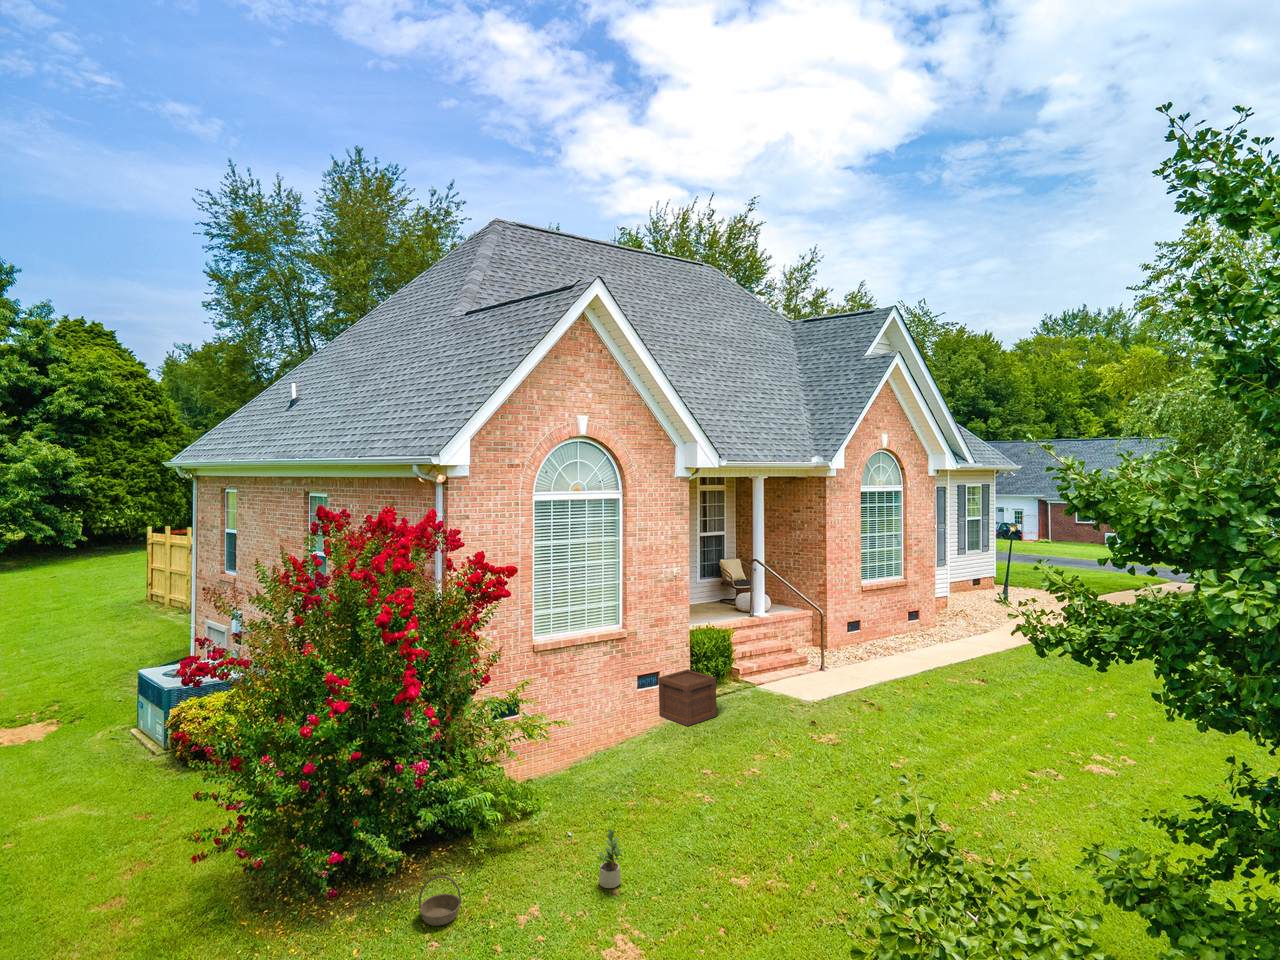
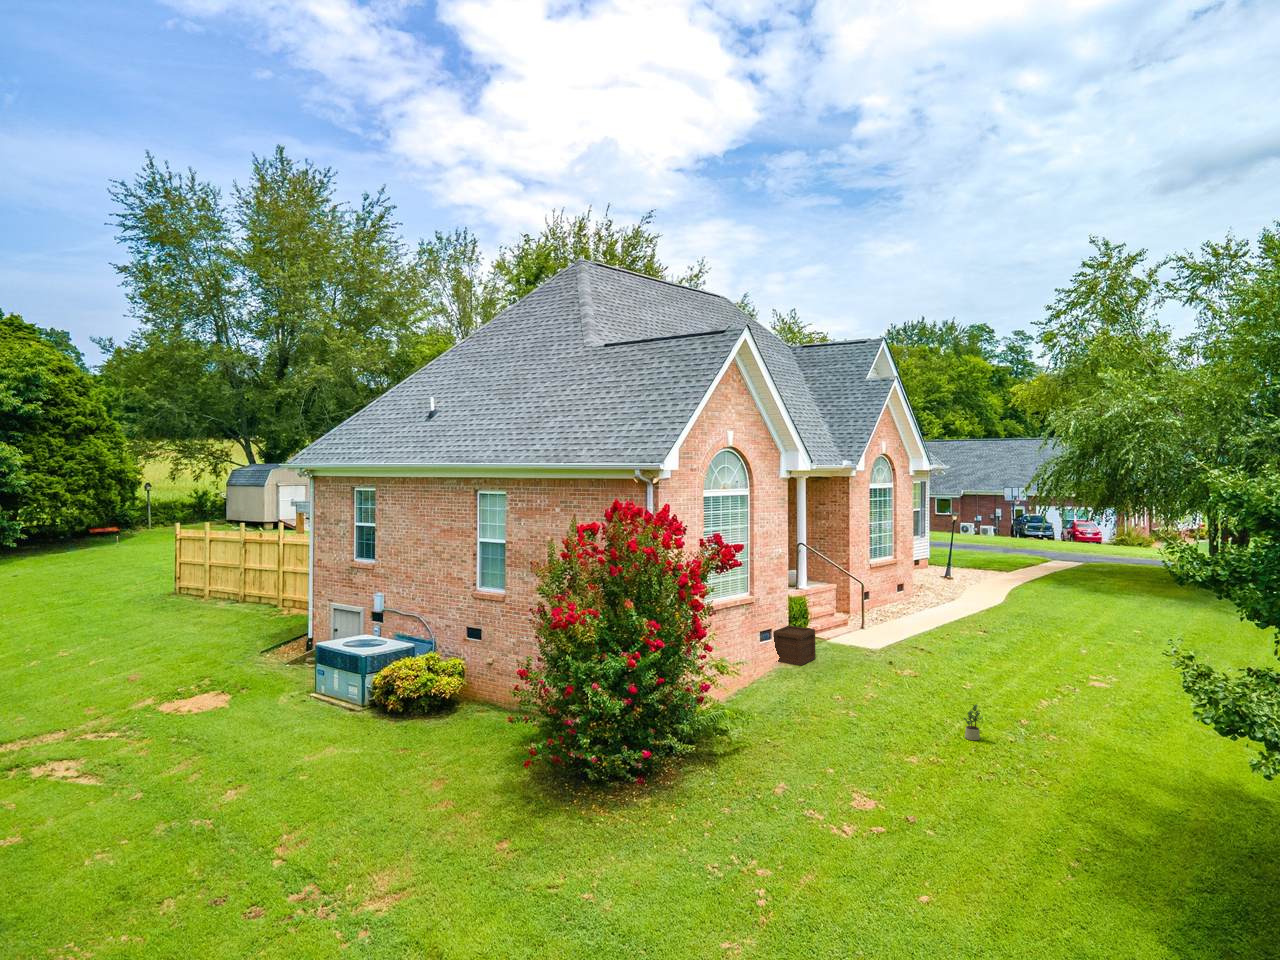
potted plant: present [598,829,623,888] -> present [964,704,983,740]
basket: present [419,876,461,926] -> none [746,742,773,773]

